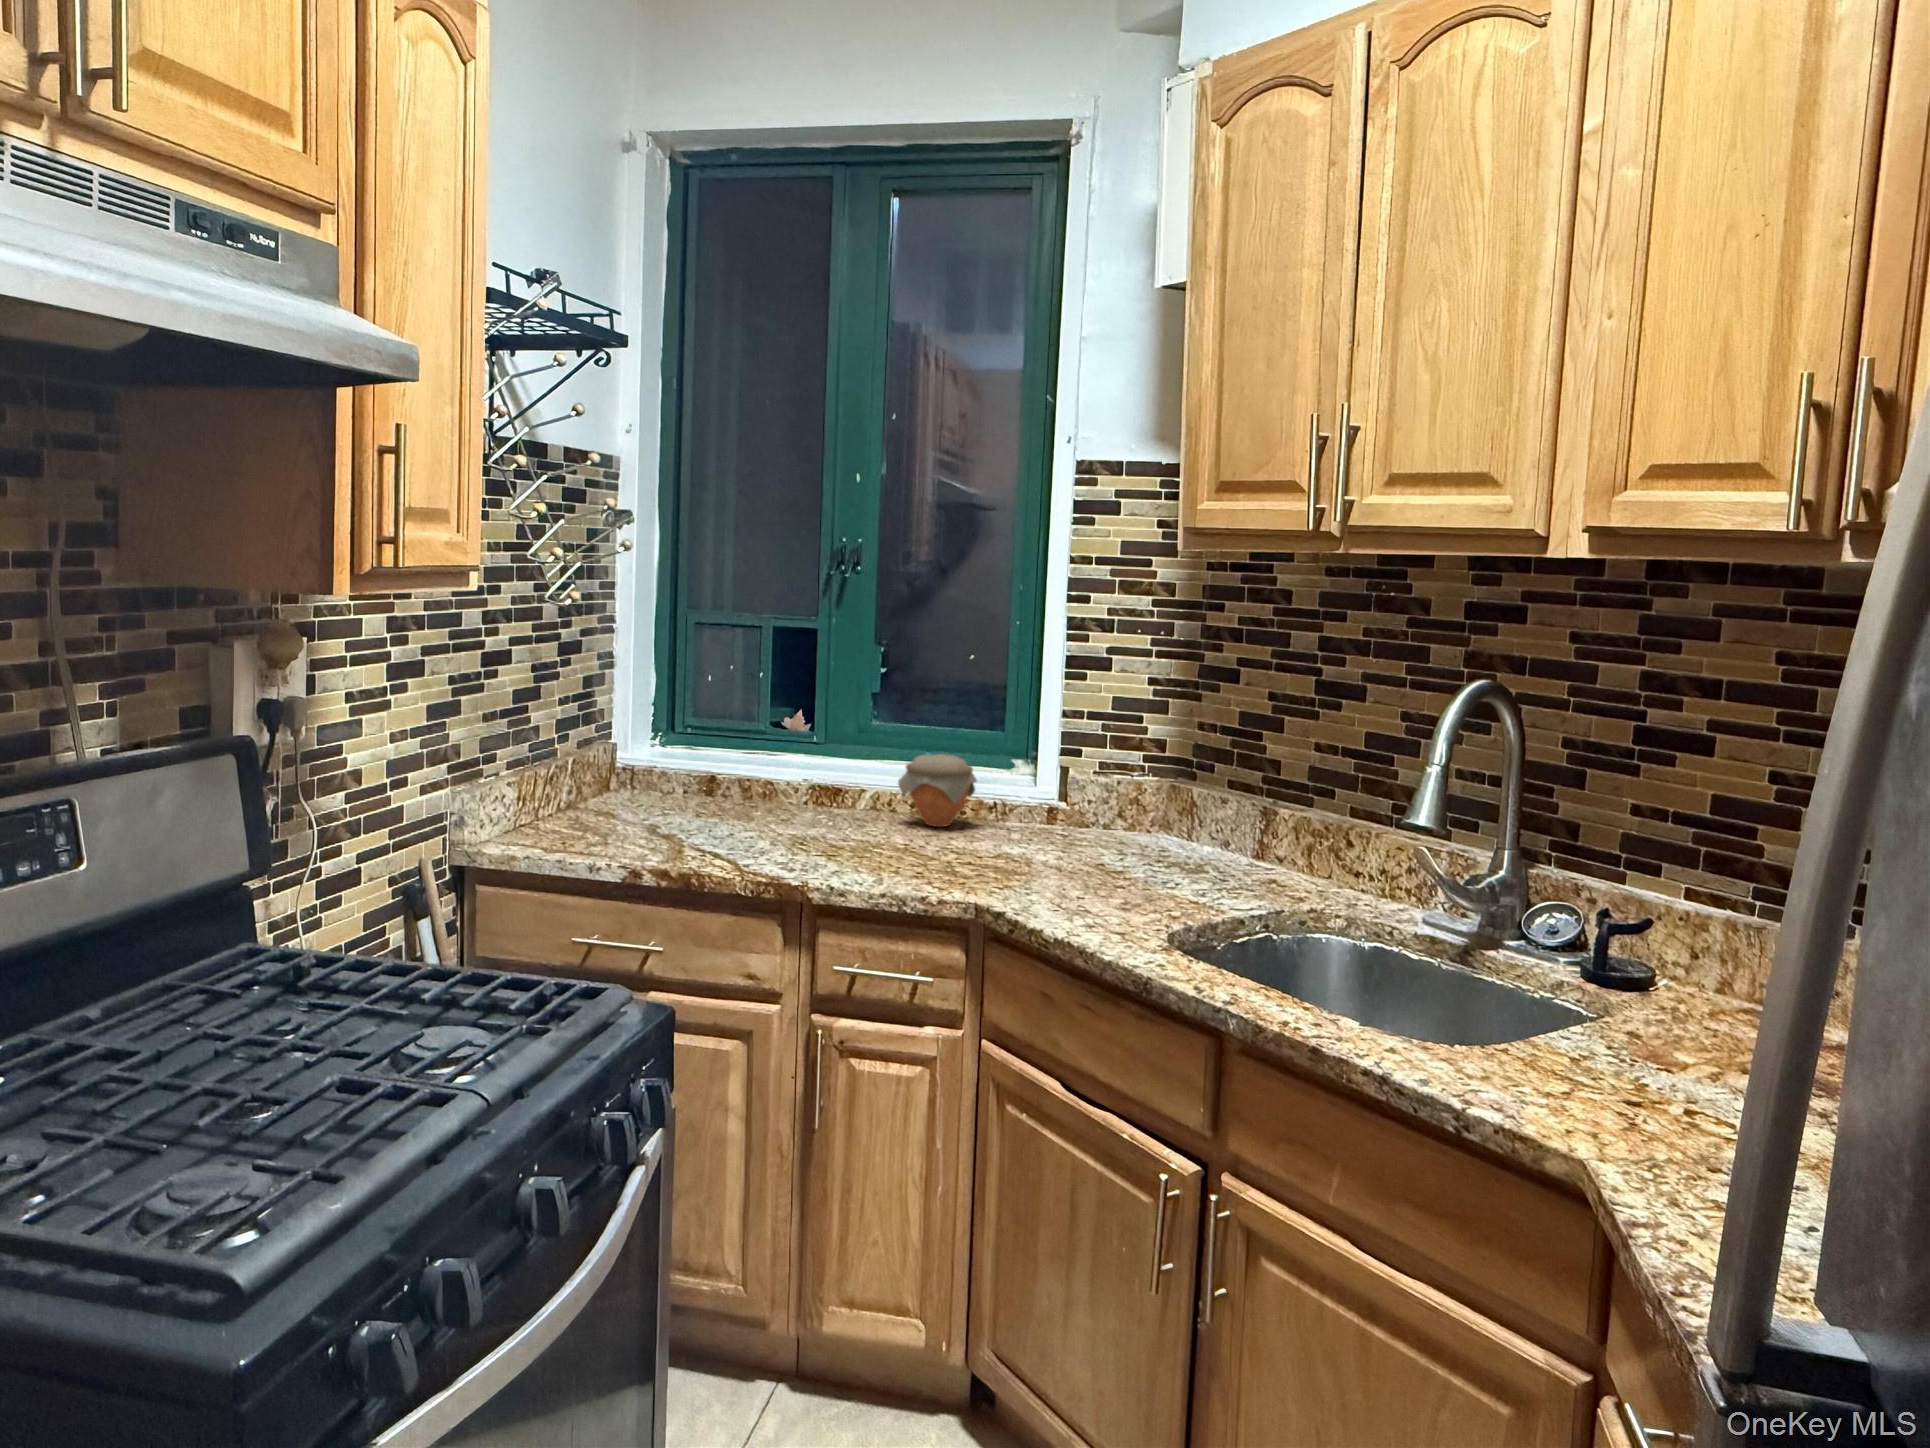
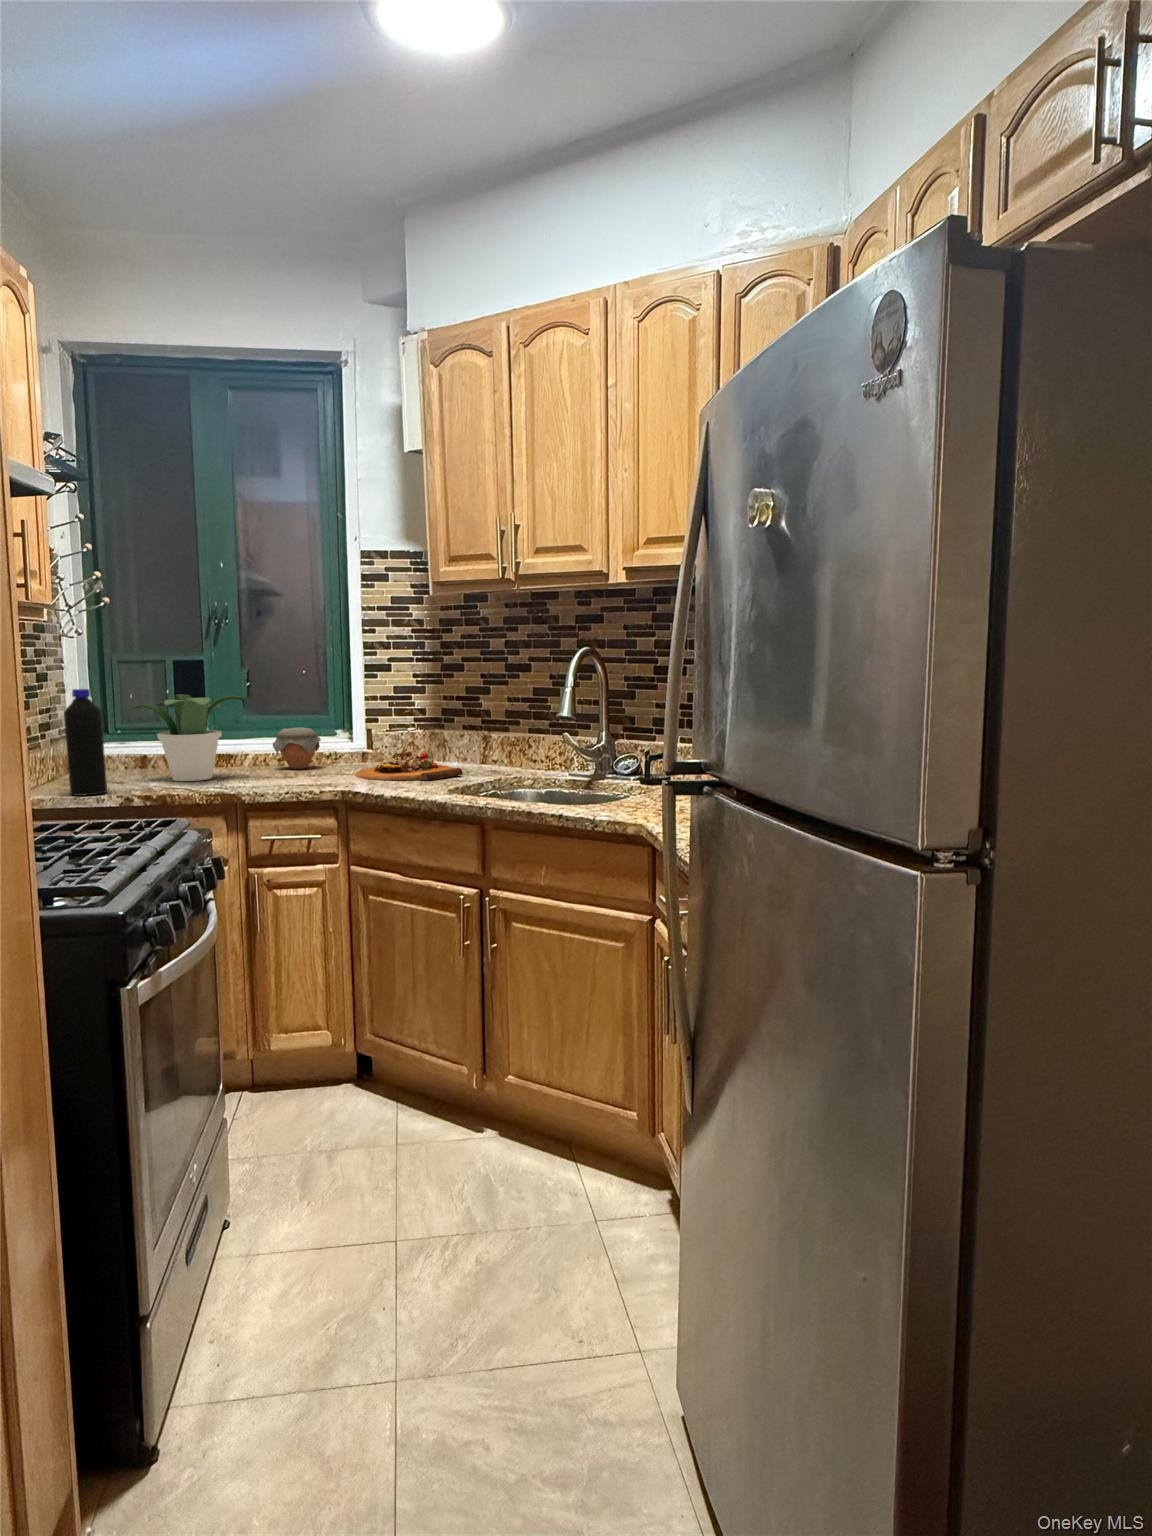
bottle: none [563,687,619,859] -> present [64,689,107,796]
potted plant: none [681,693,858,840] -> present [131,694,249,781]
cutting board: none [1019,824,1213,894] -> present [355,751,463,780]

